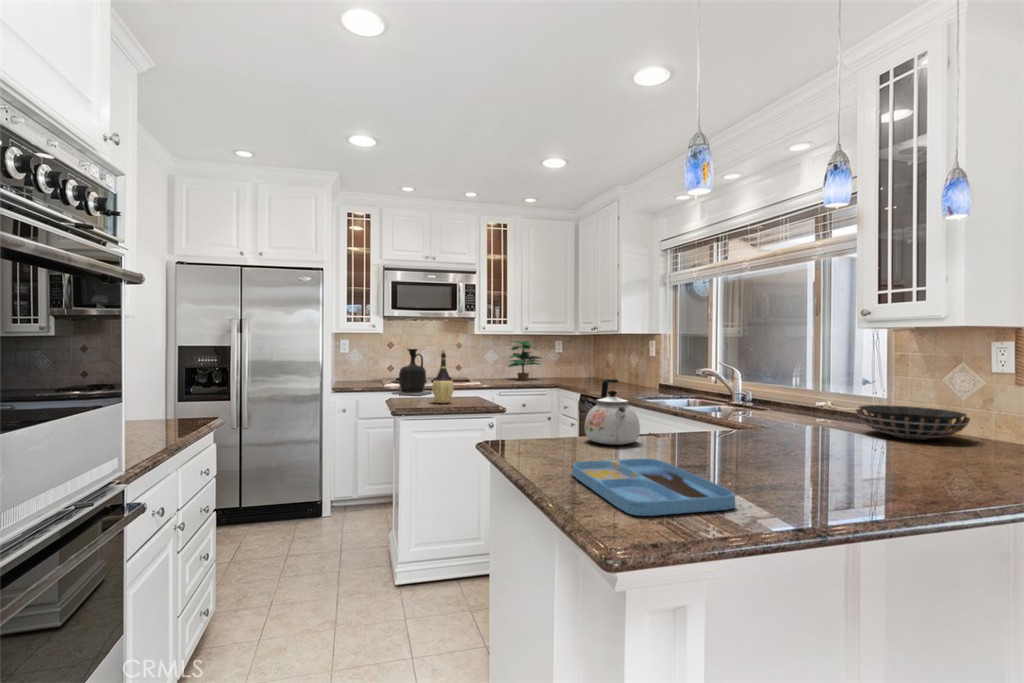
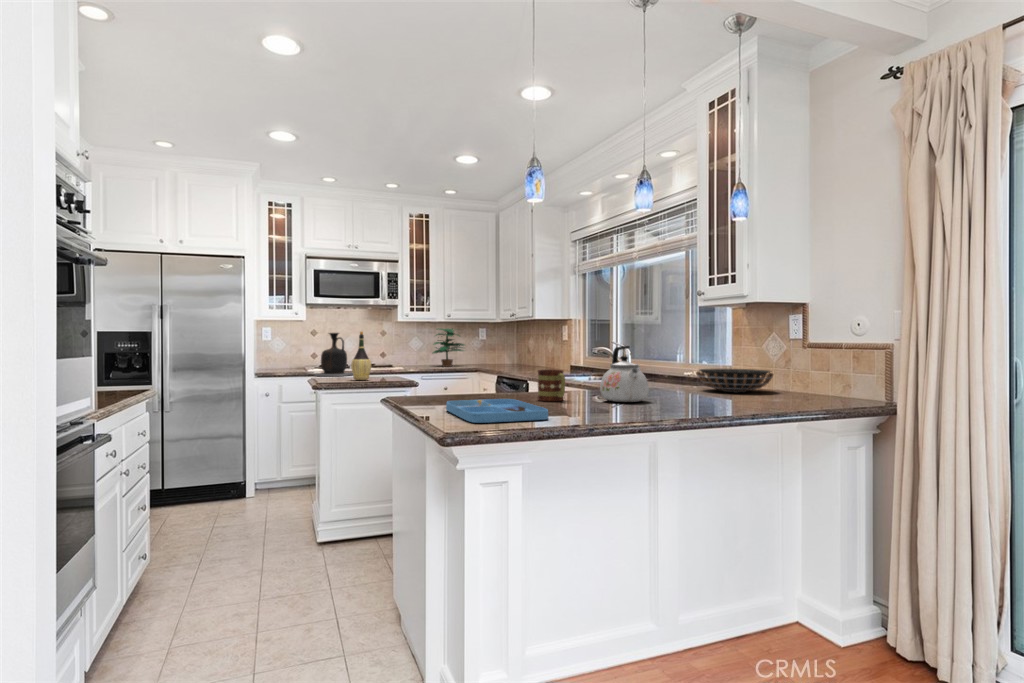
kettle: present [585,379,640,445] -> present [600,346,649,402]
mug: none [673,412,716,455] -> present [538,370,565,401]

